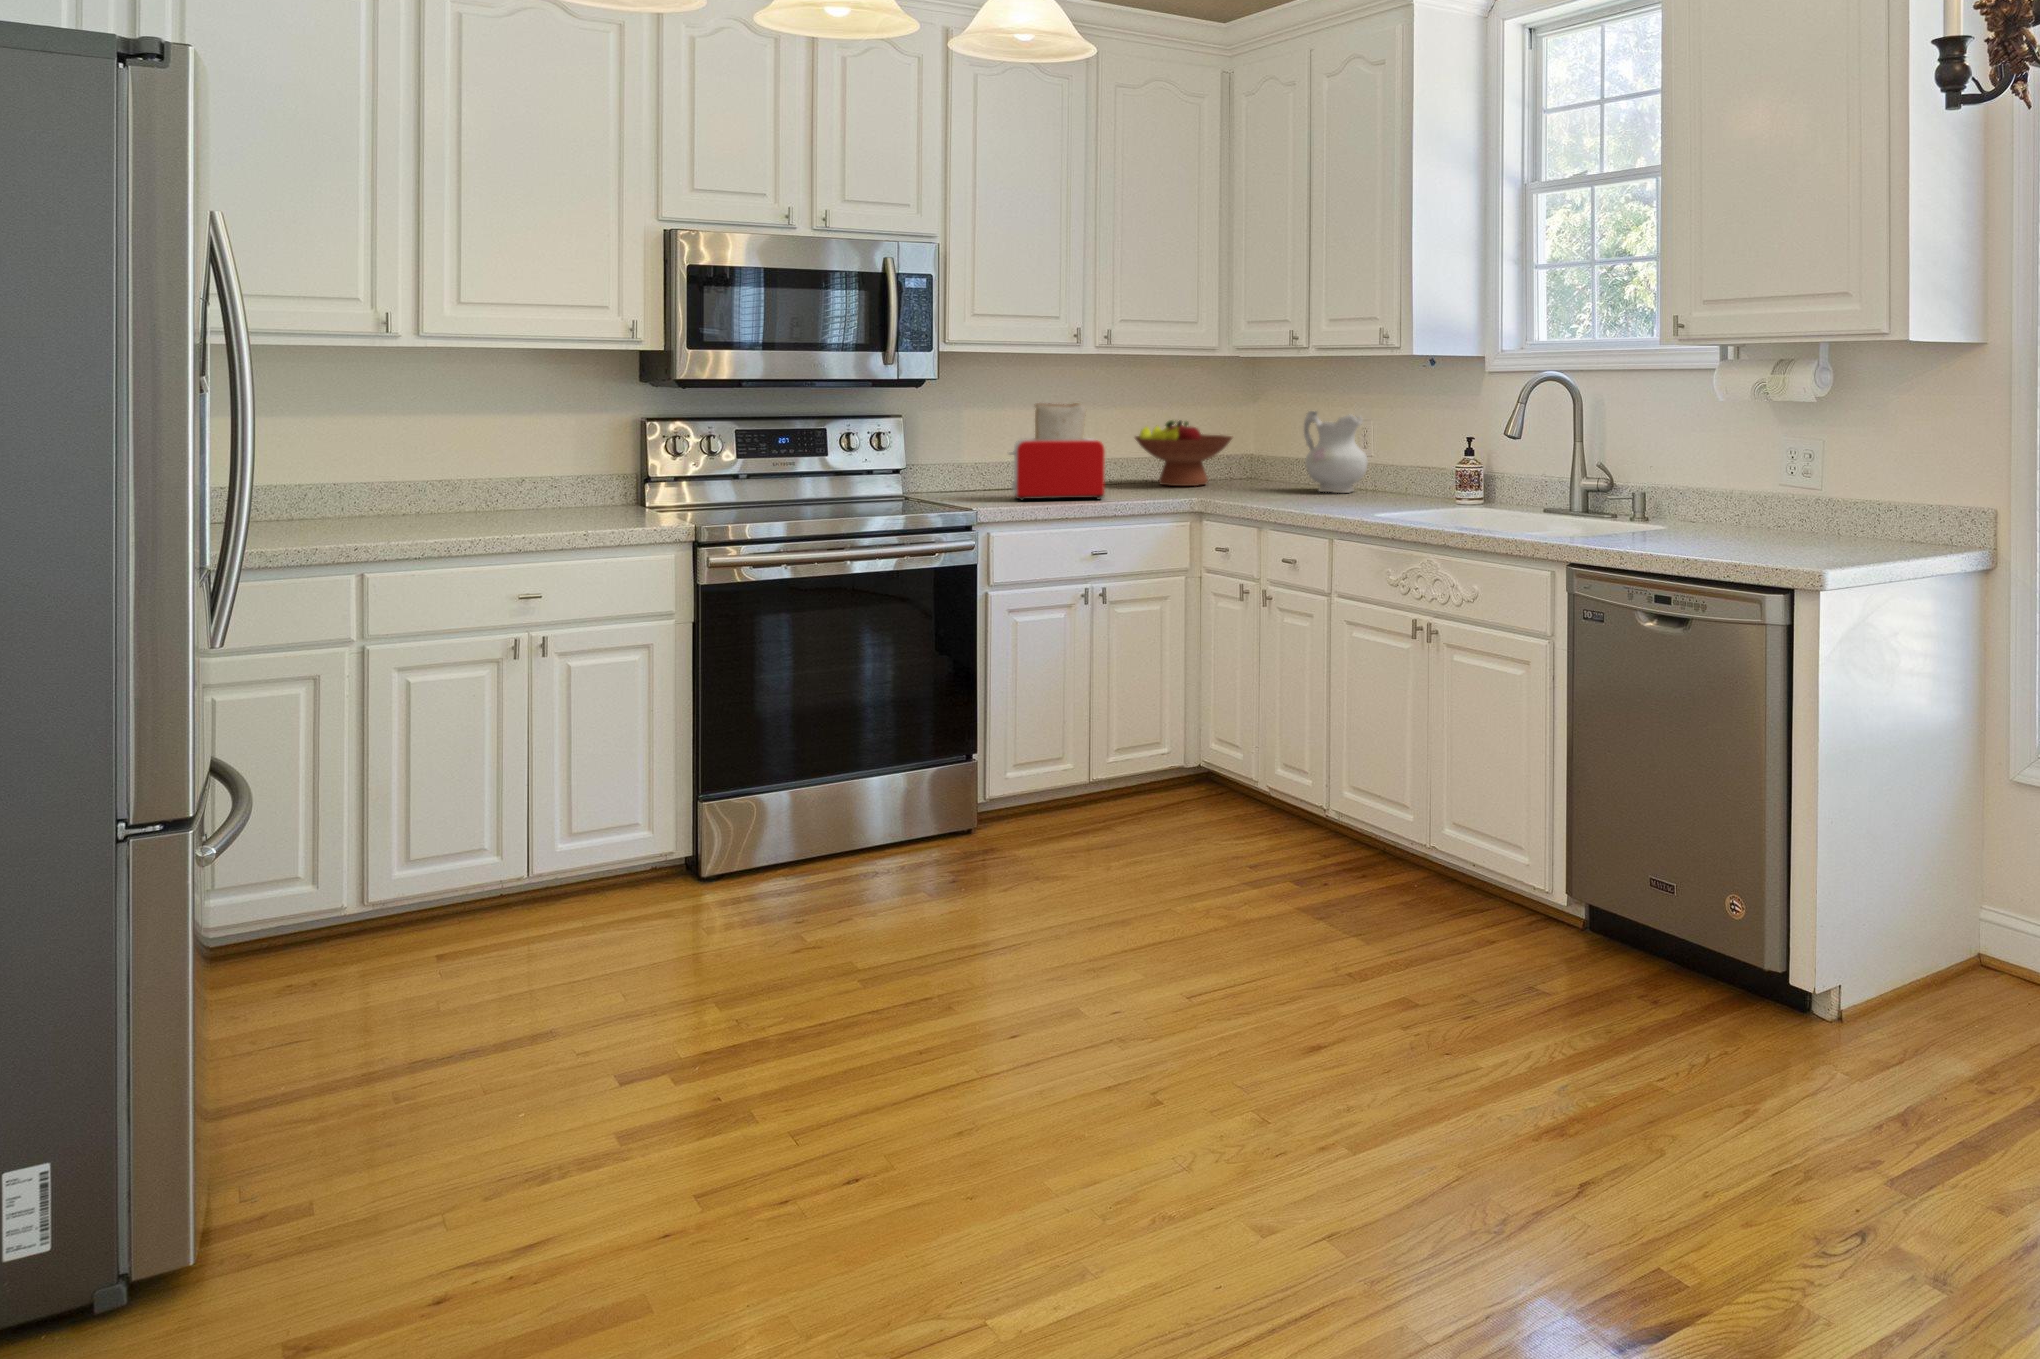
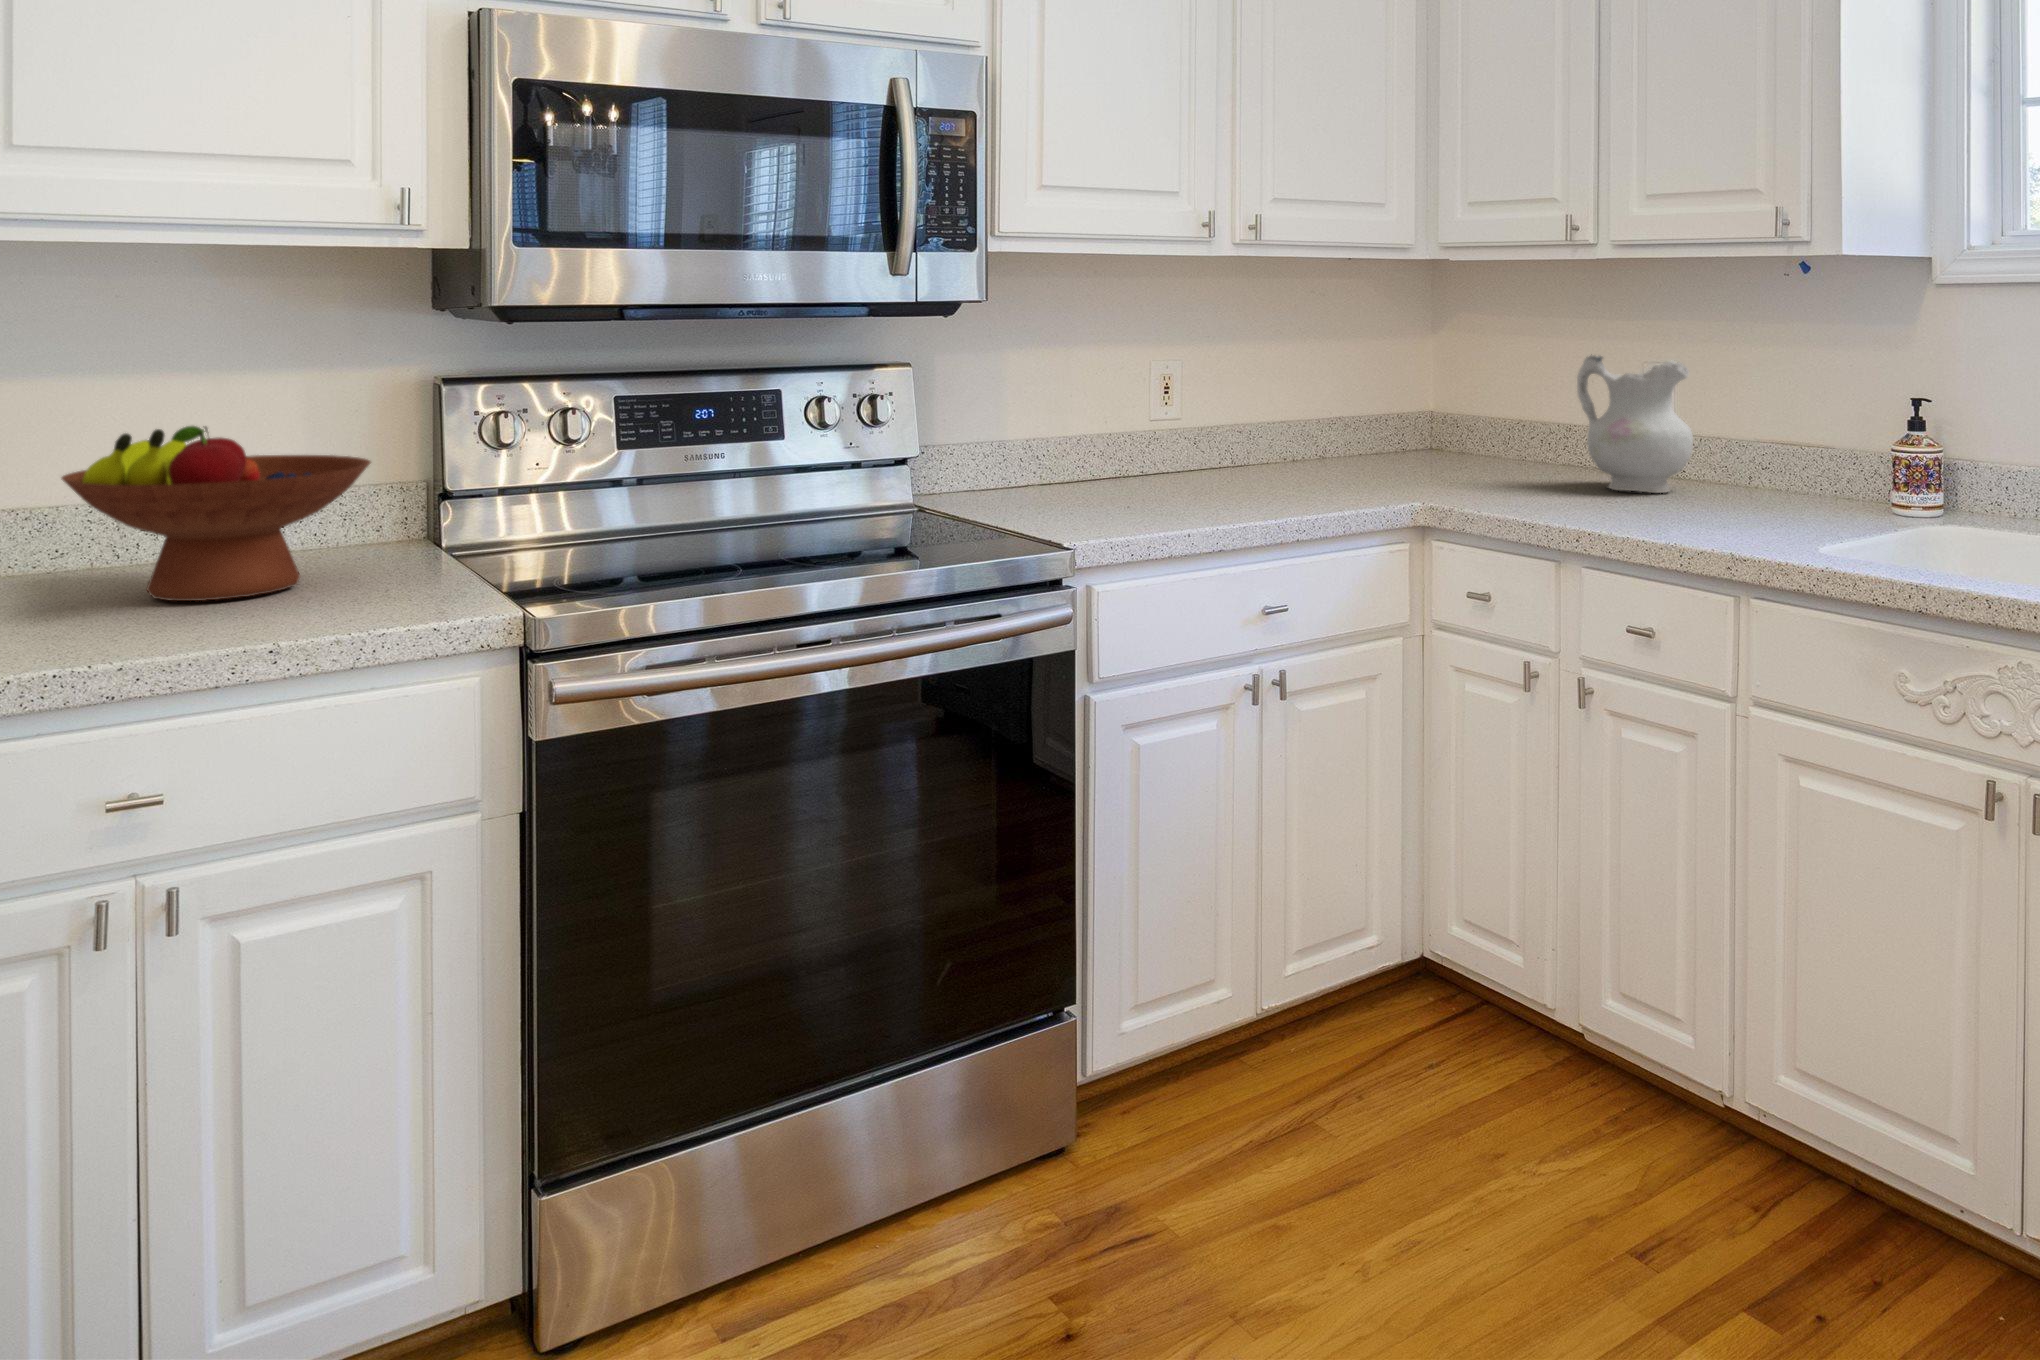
toaster: present [1009,403,1105,501] -> none [1106,343,1277,518]
fruit bowl: present [1135,420,1233,486] -> present [62,426,371,601]

